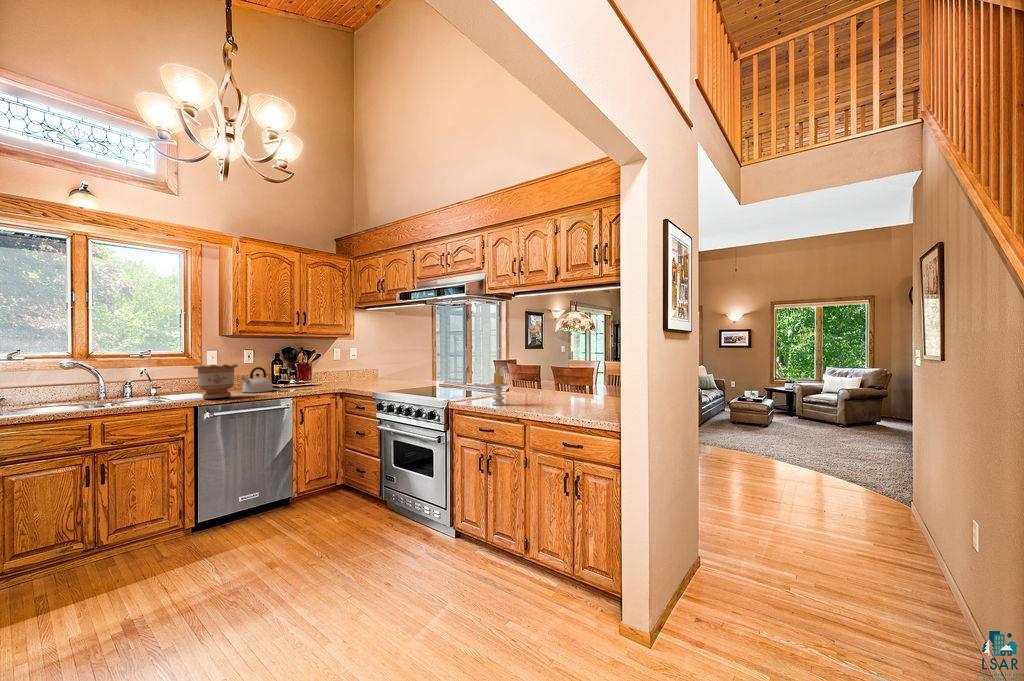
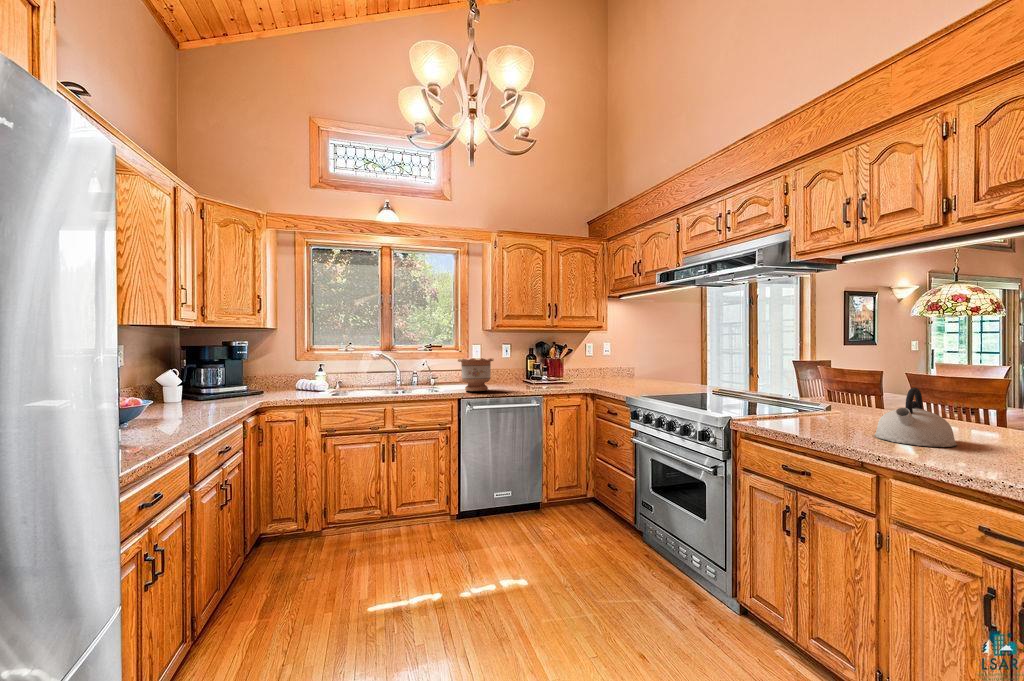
candle: present [489,366,508,406] -> none [798,372,837,435]
kettle: present [241,367,273,392] -> present [875,388,957,447]

